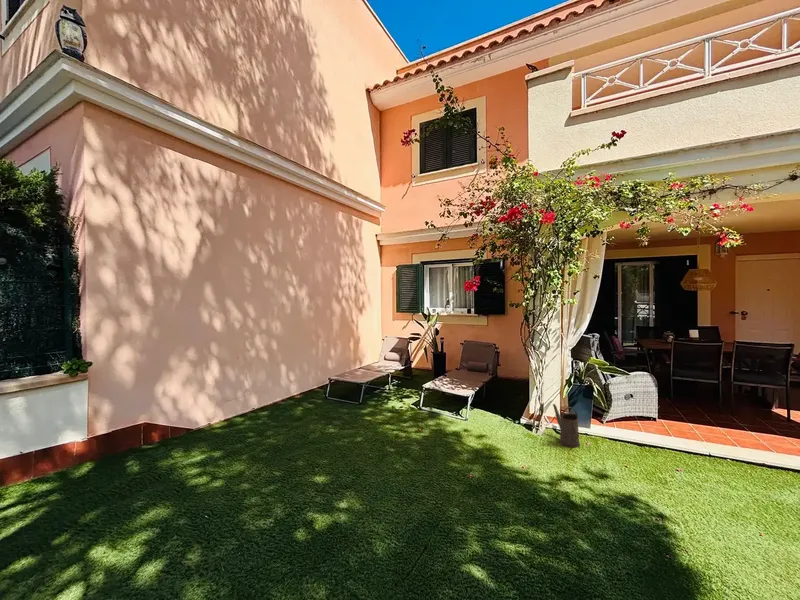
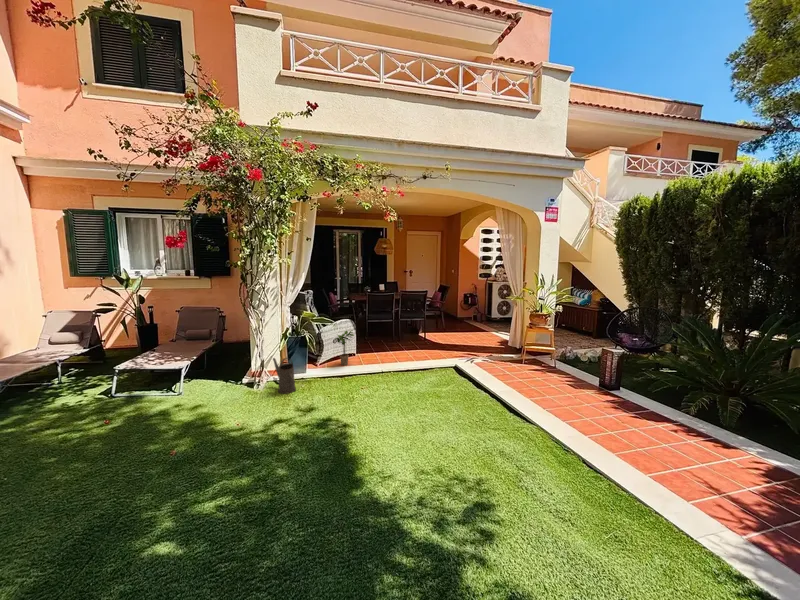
potted plant: none [630,386,657,430] -> present [336,330,354,365]

